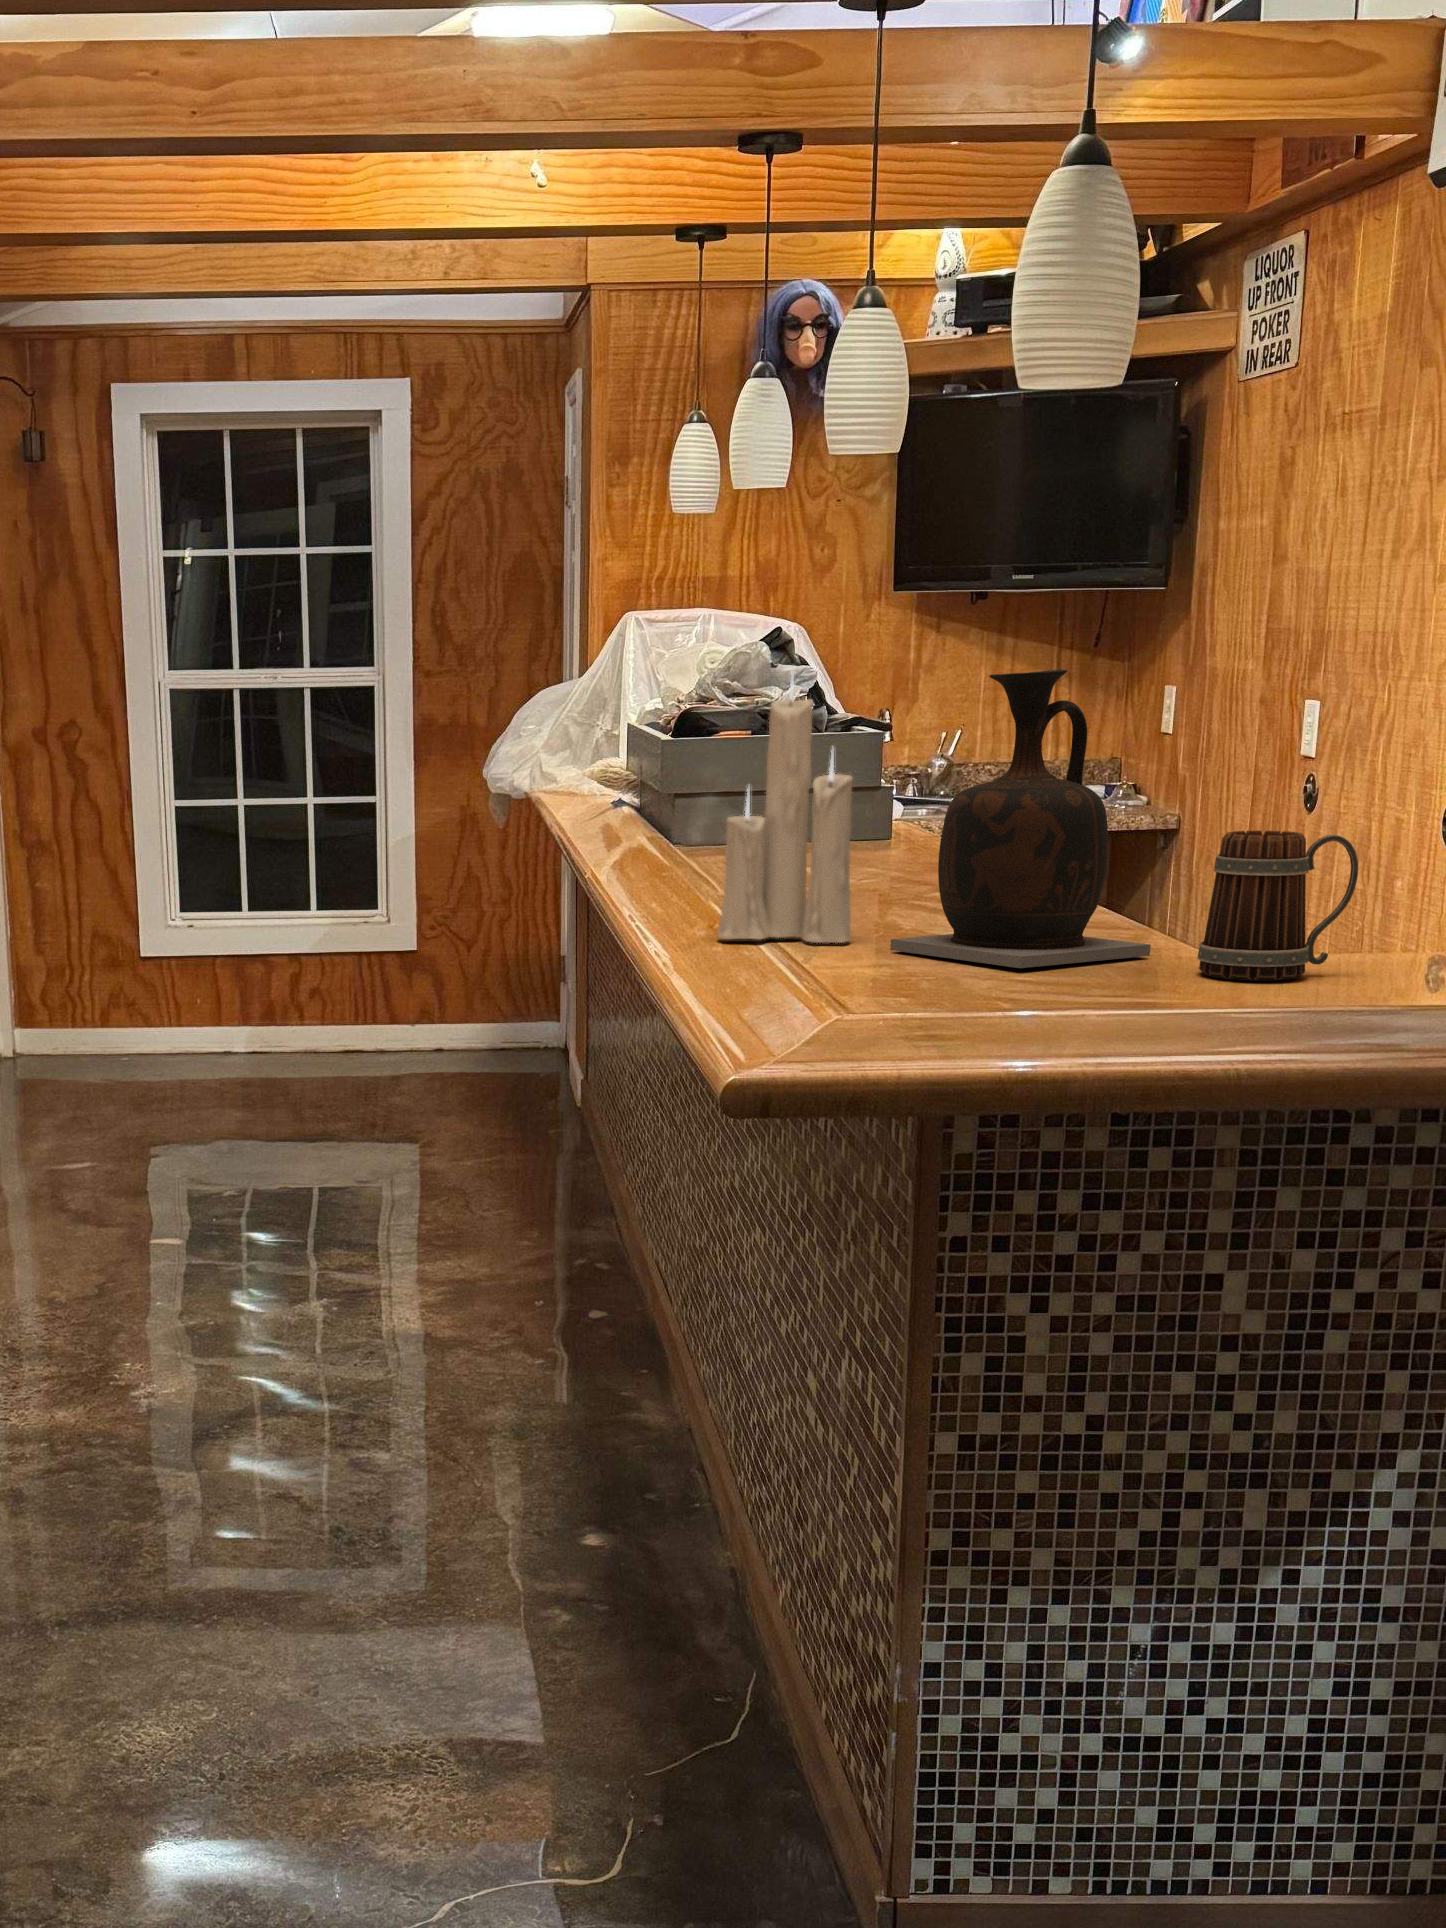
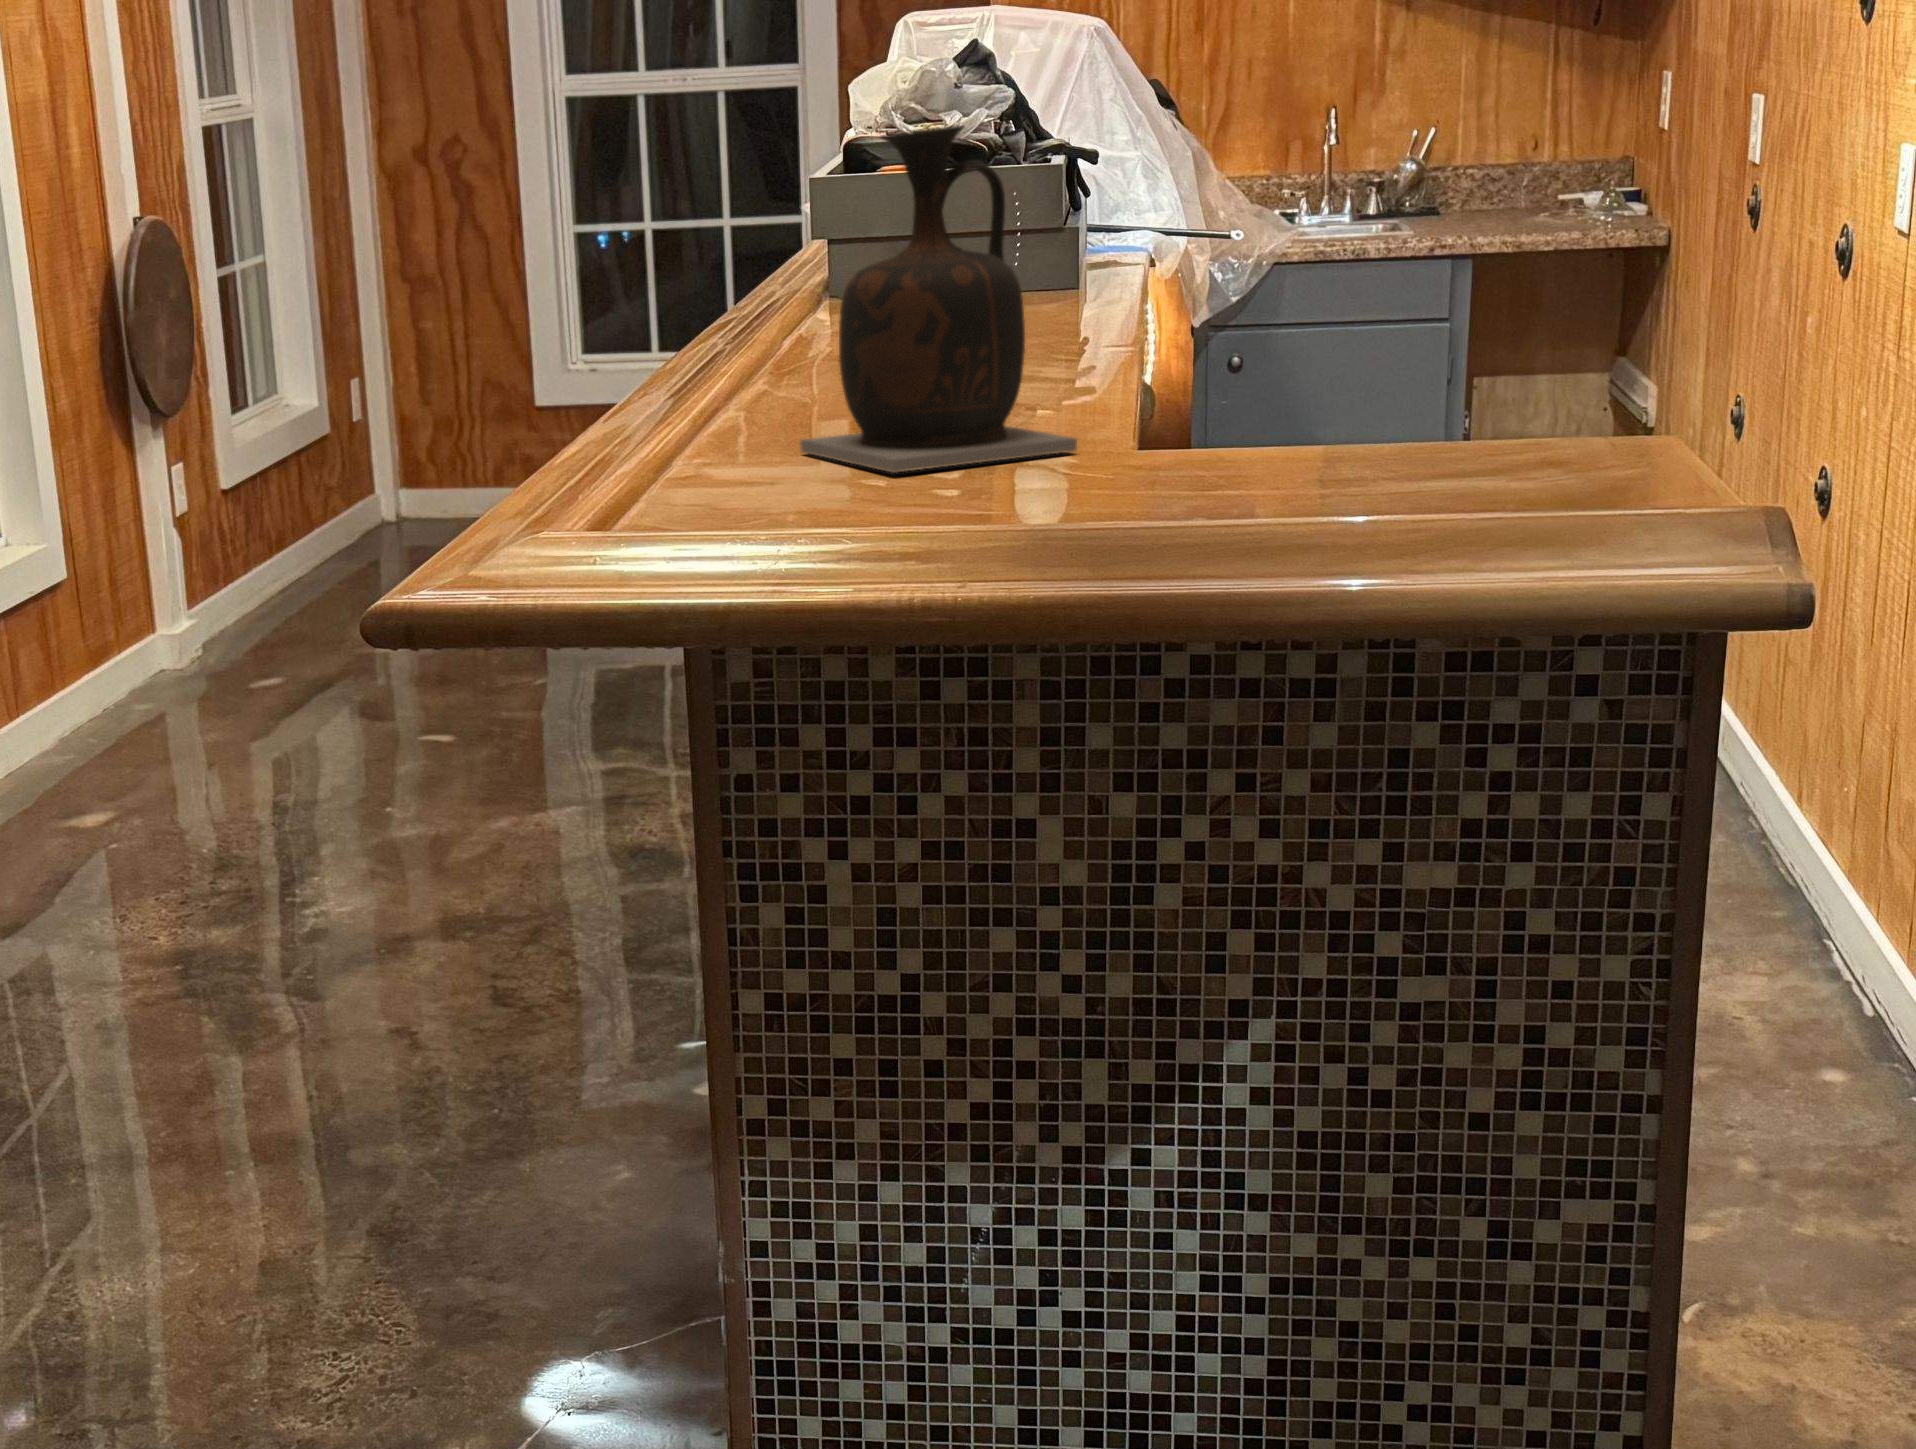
candle: present [717,671,853,943] -> none [636,113,782,445]
beer mug: present [1197,830,1358,981] -> none [1087,305,1262,481]

